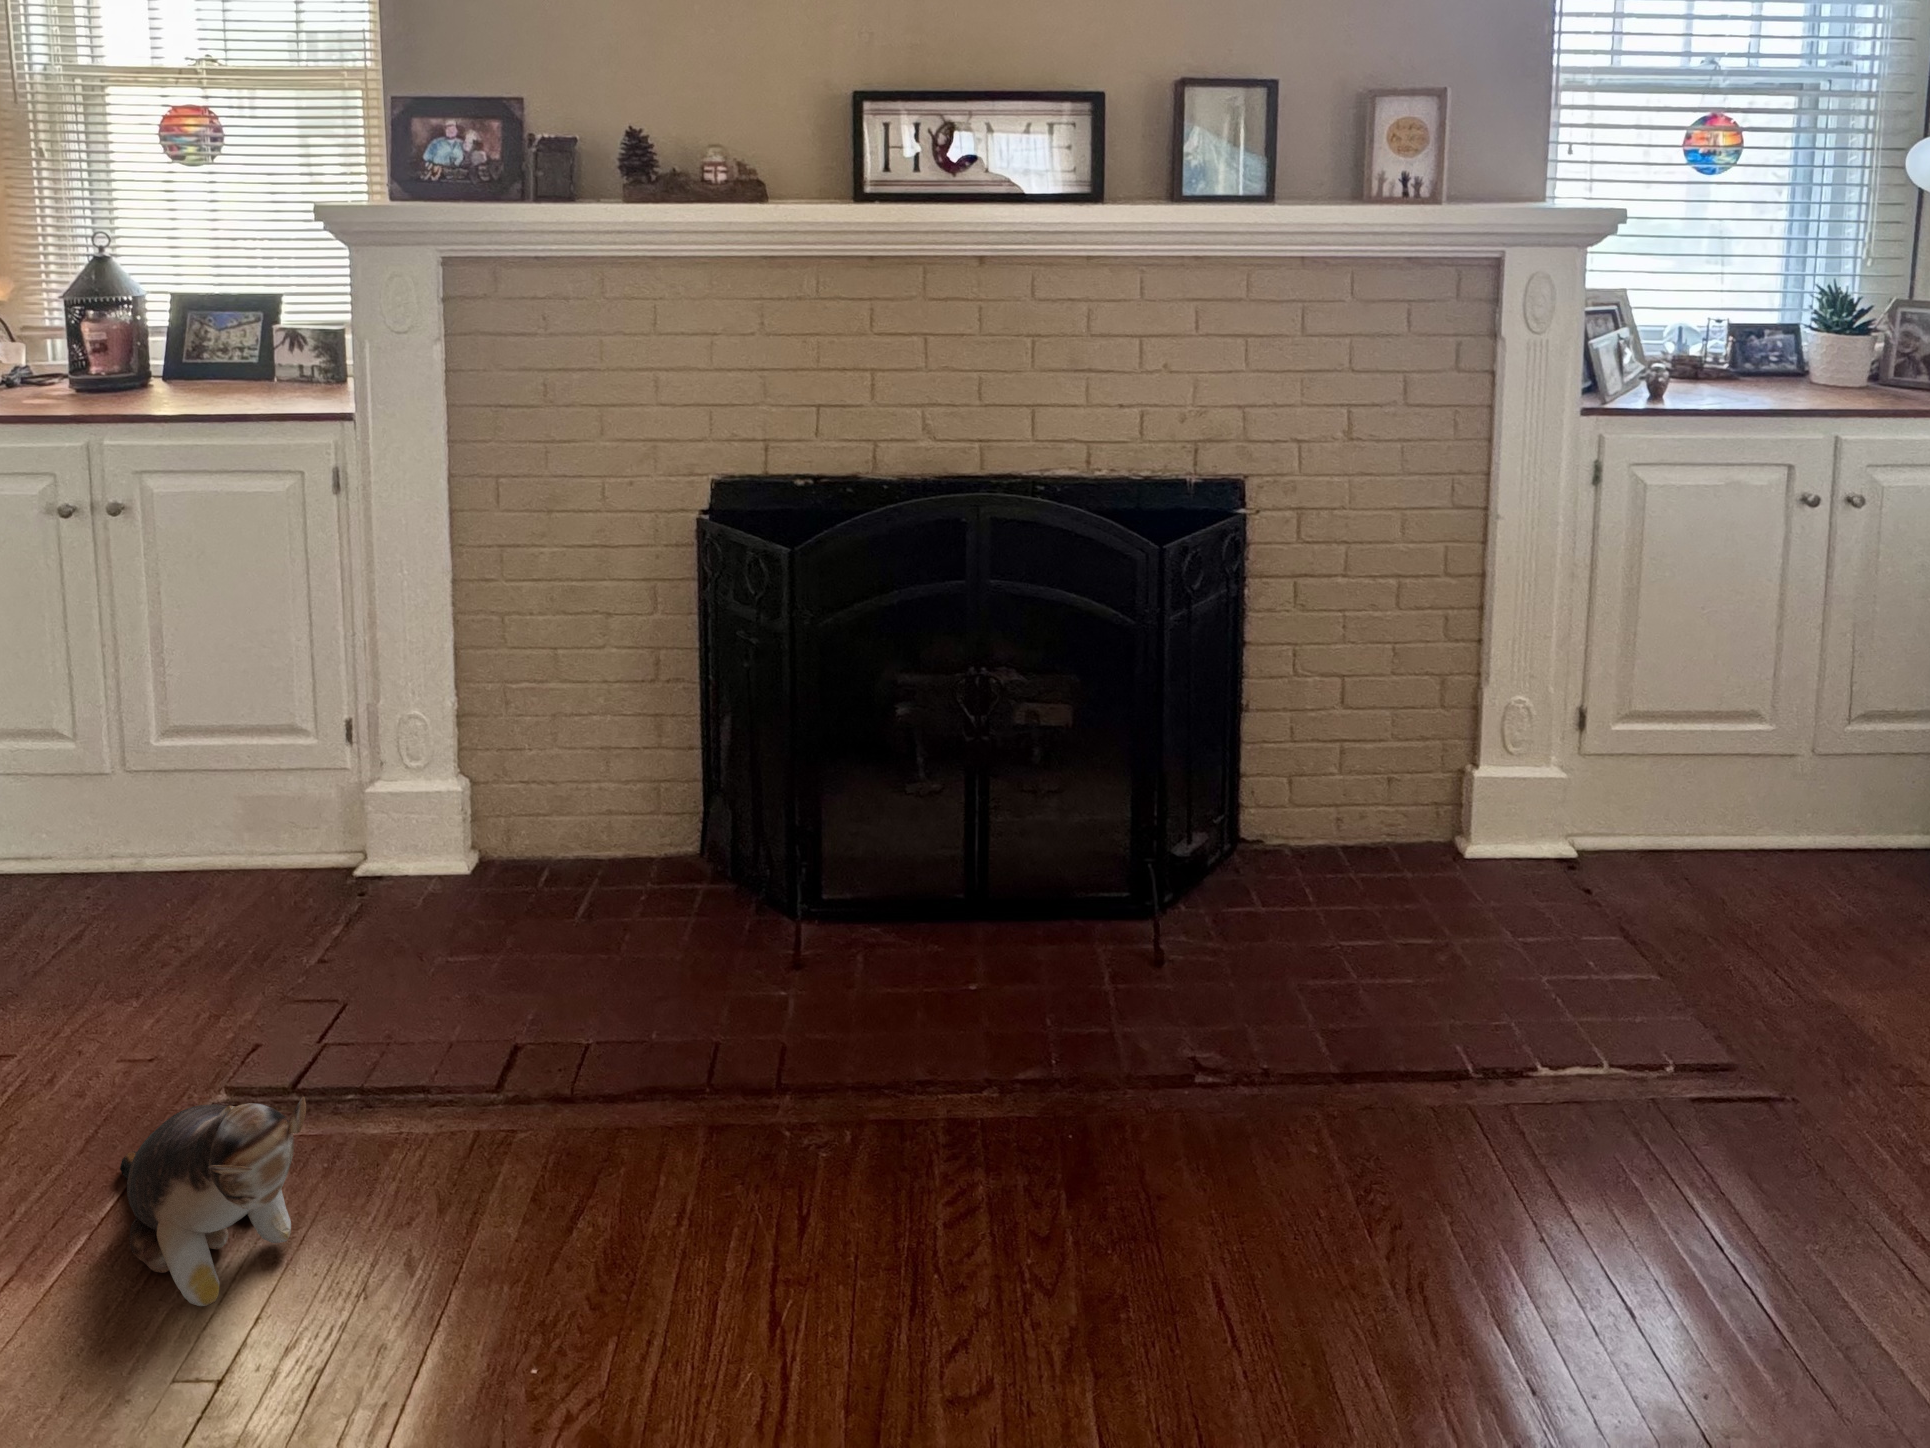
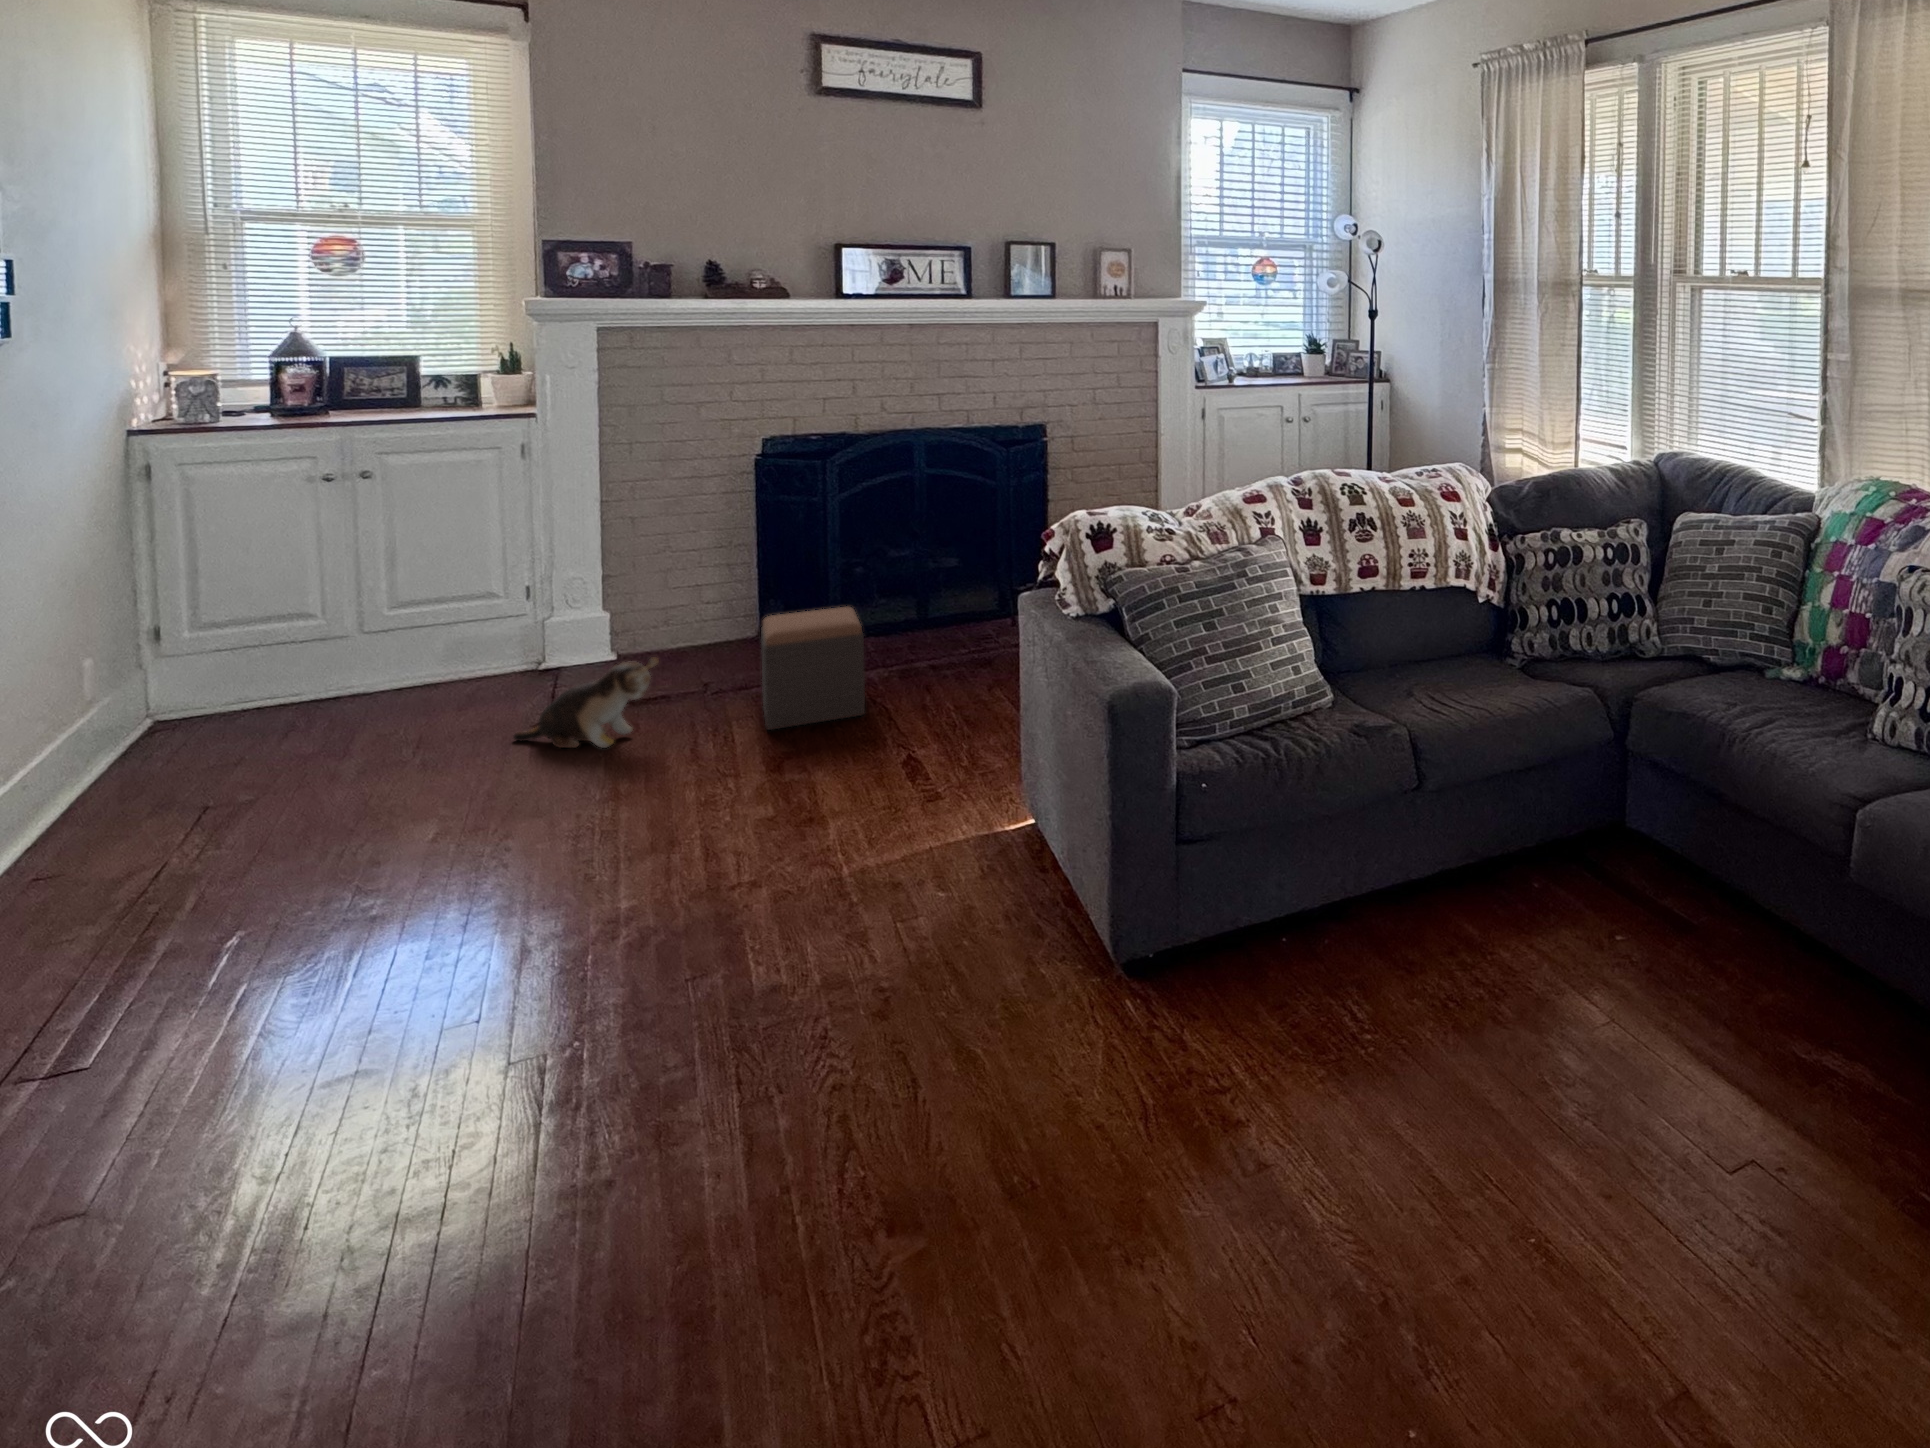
footstool: none [507,983,784,1365] -> present [761,607,865,730]

